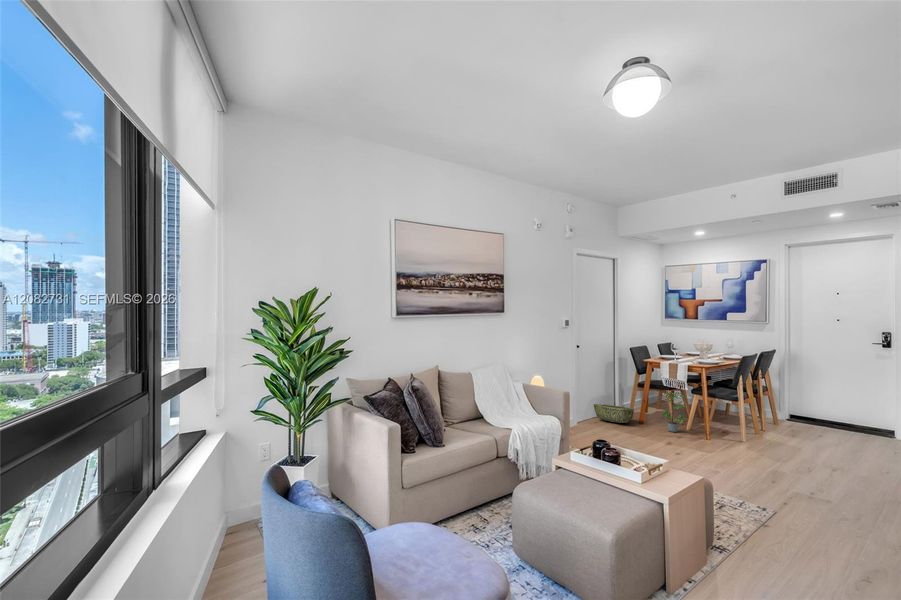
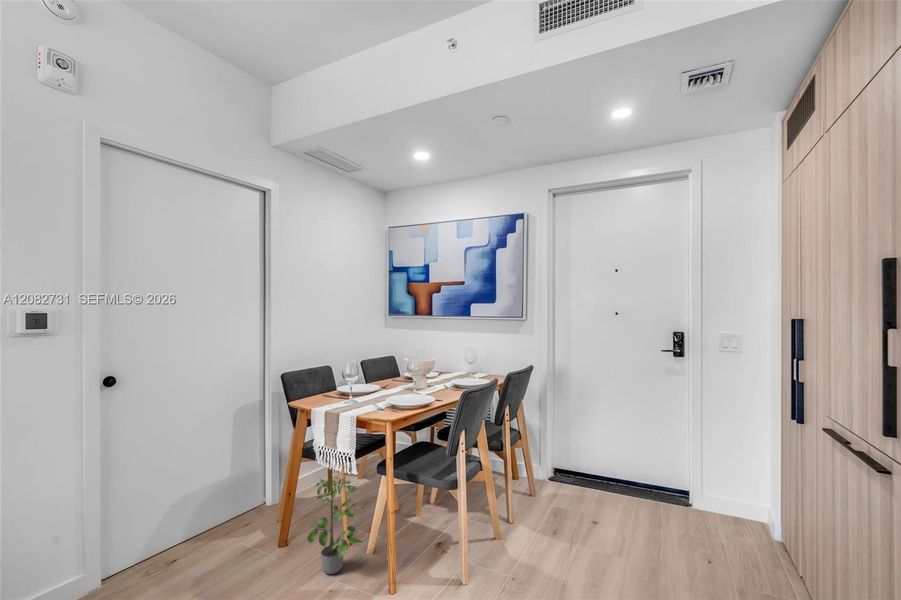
woven basket: present [593,404,634,423] -> none [178,503,270,561]

